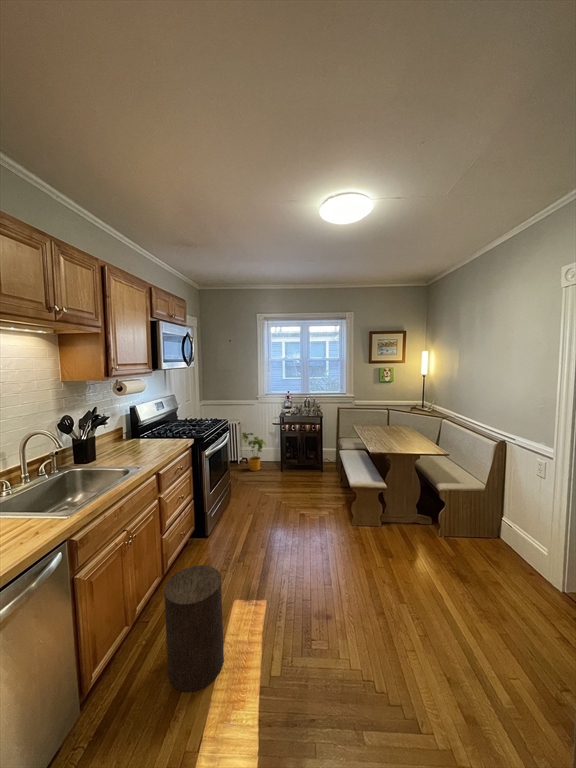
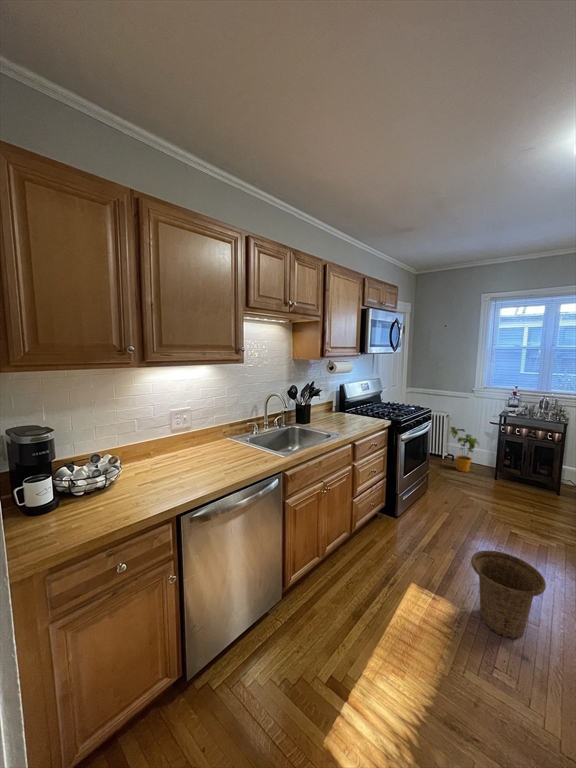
basket: none [283,536,336,610] -> present [471,550,546,639]
stool: present [164,565,224,692] -> none [343,530,396,637]

